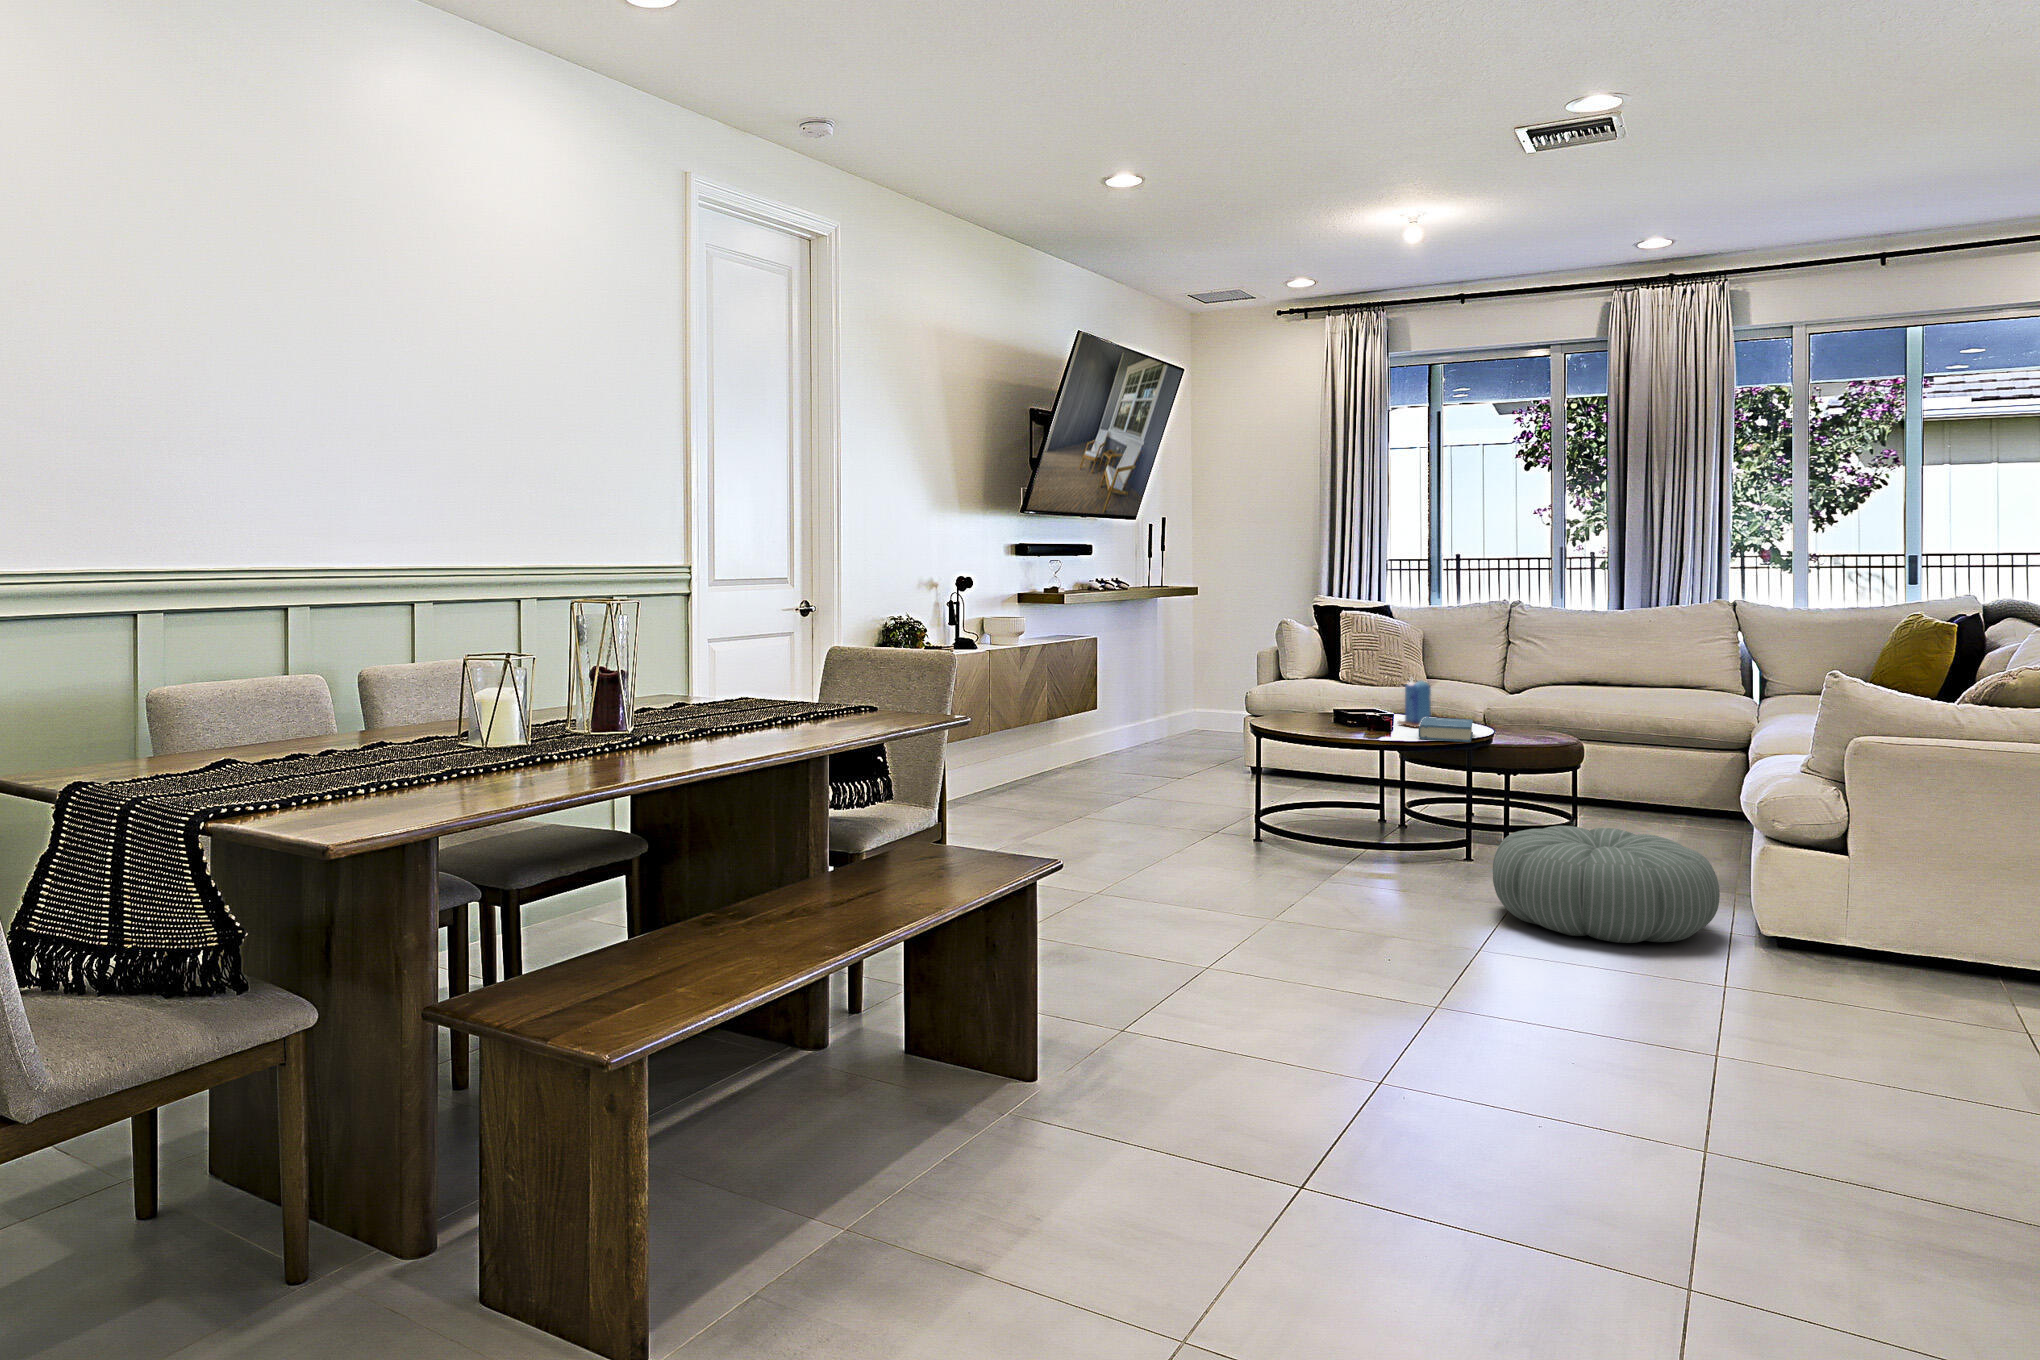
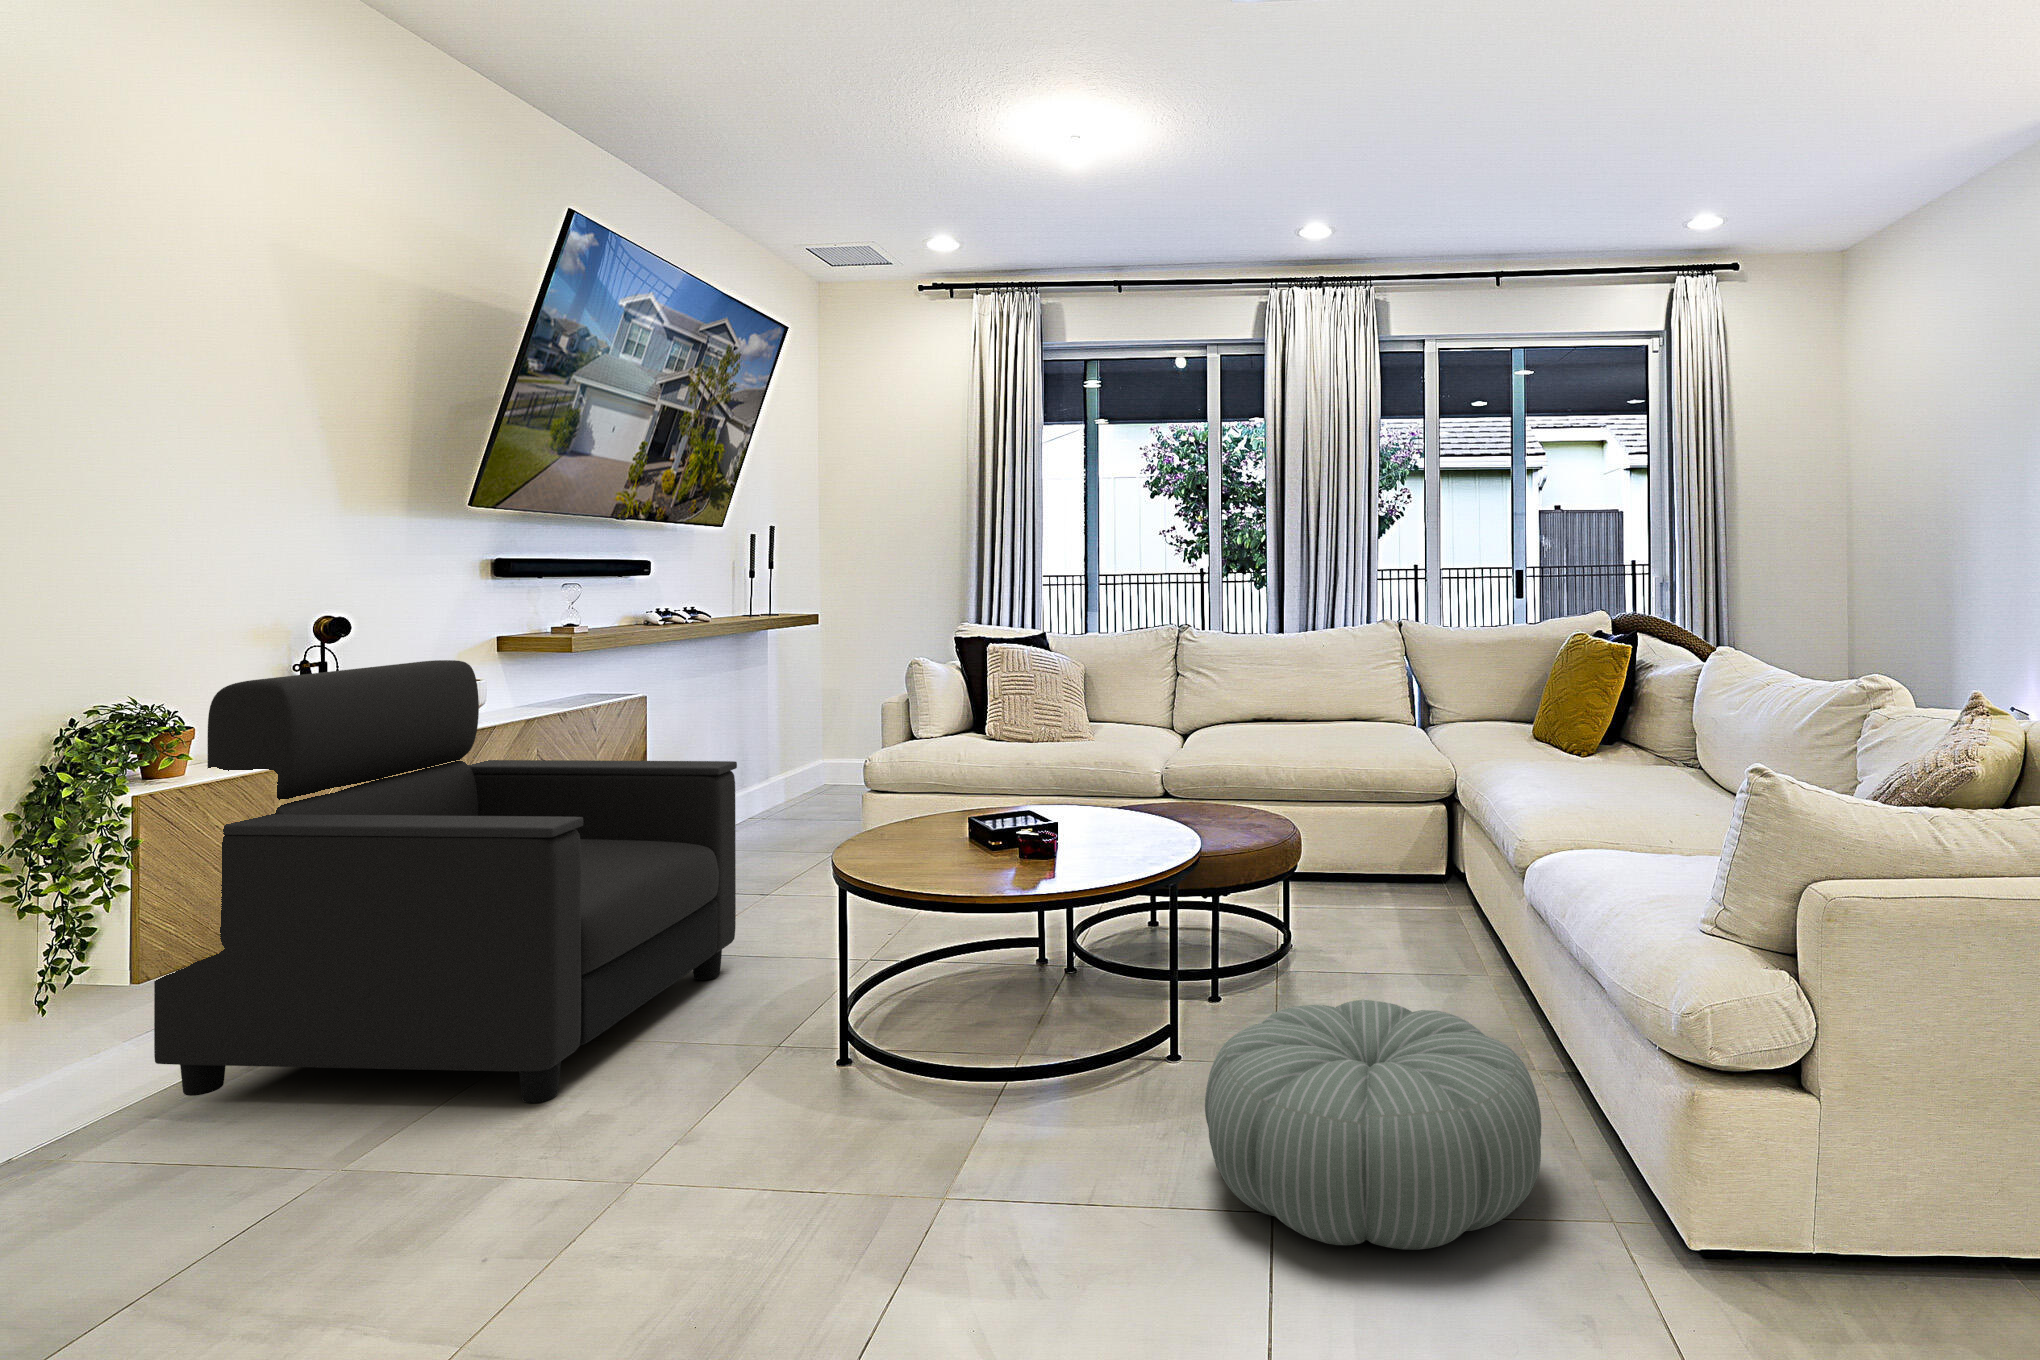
armchair: none [905,606,1179,844] -> present [154,660,737,1103]
candle: present [1398,678,1431,727] -> none [1053,743,1106,818]
hardback book: present [1419,717,1473,742] -> none [1082,805,1153,847]

